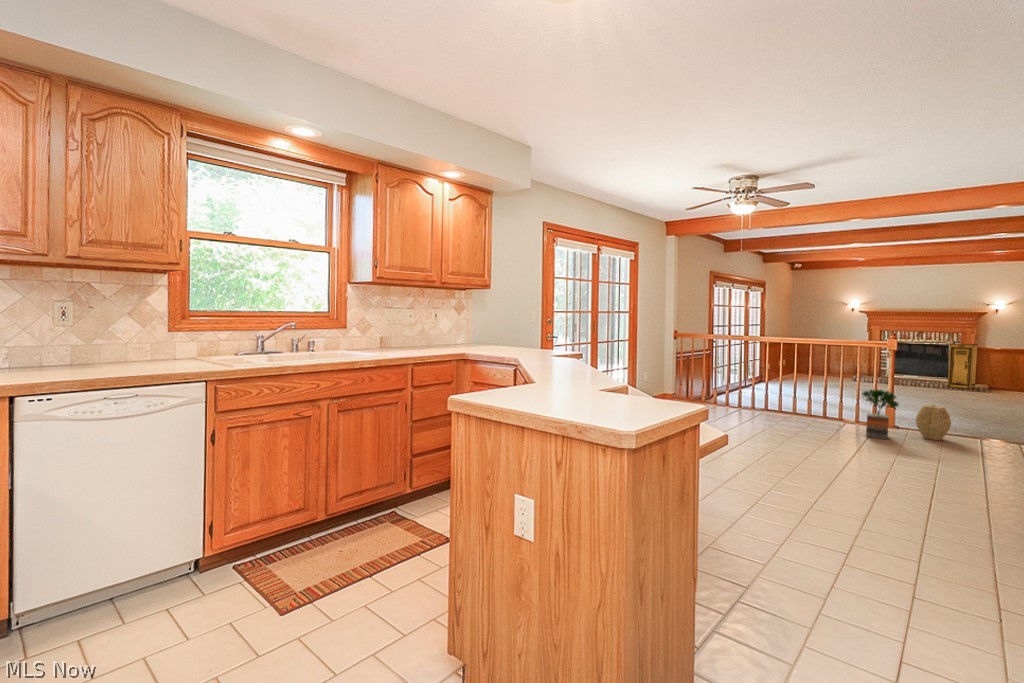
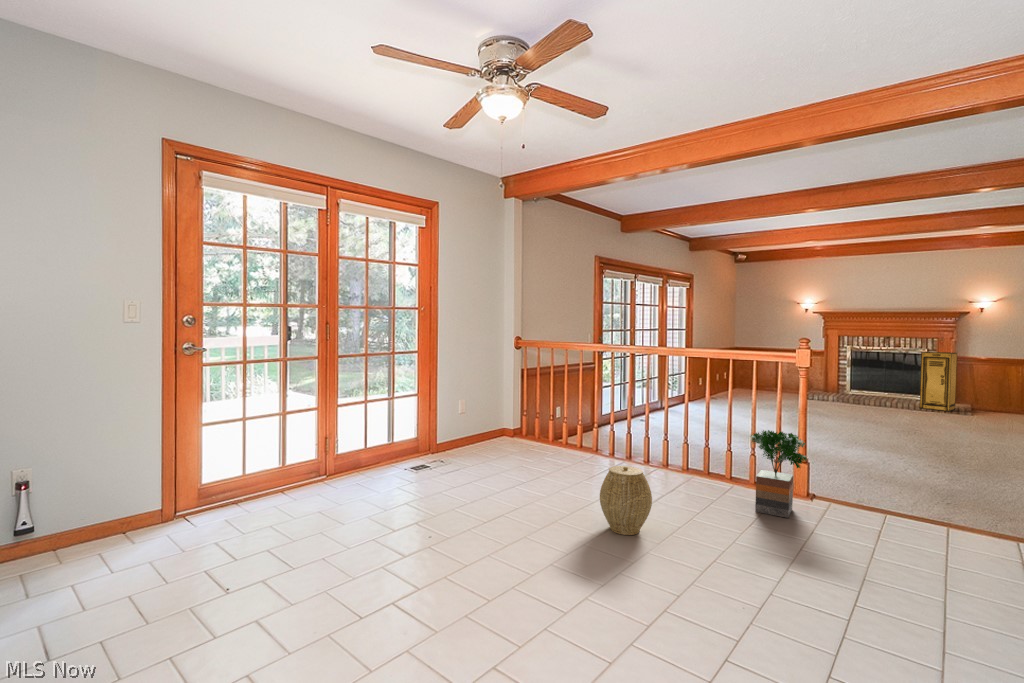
woven basket: present [916,405,951,440] -> present [600,466,652,535]

